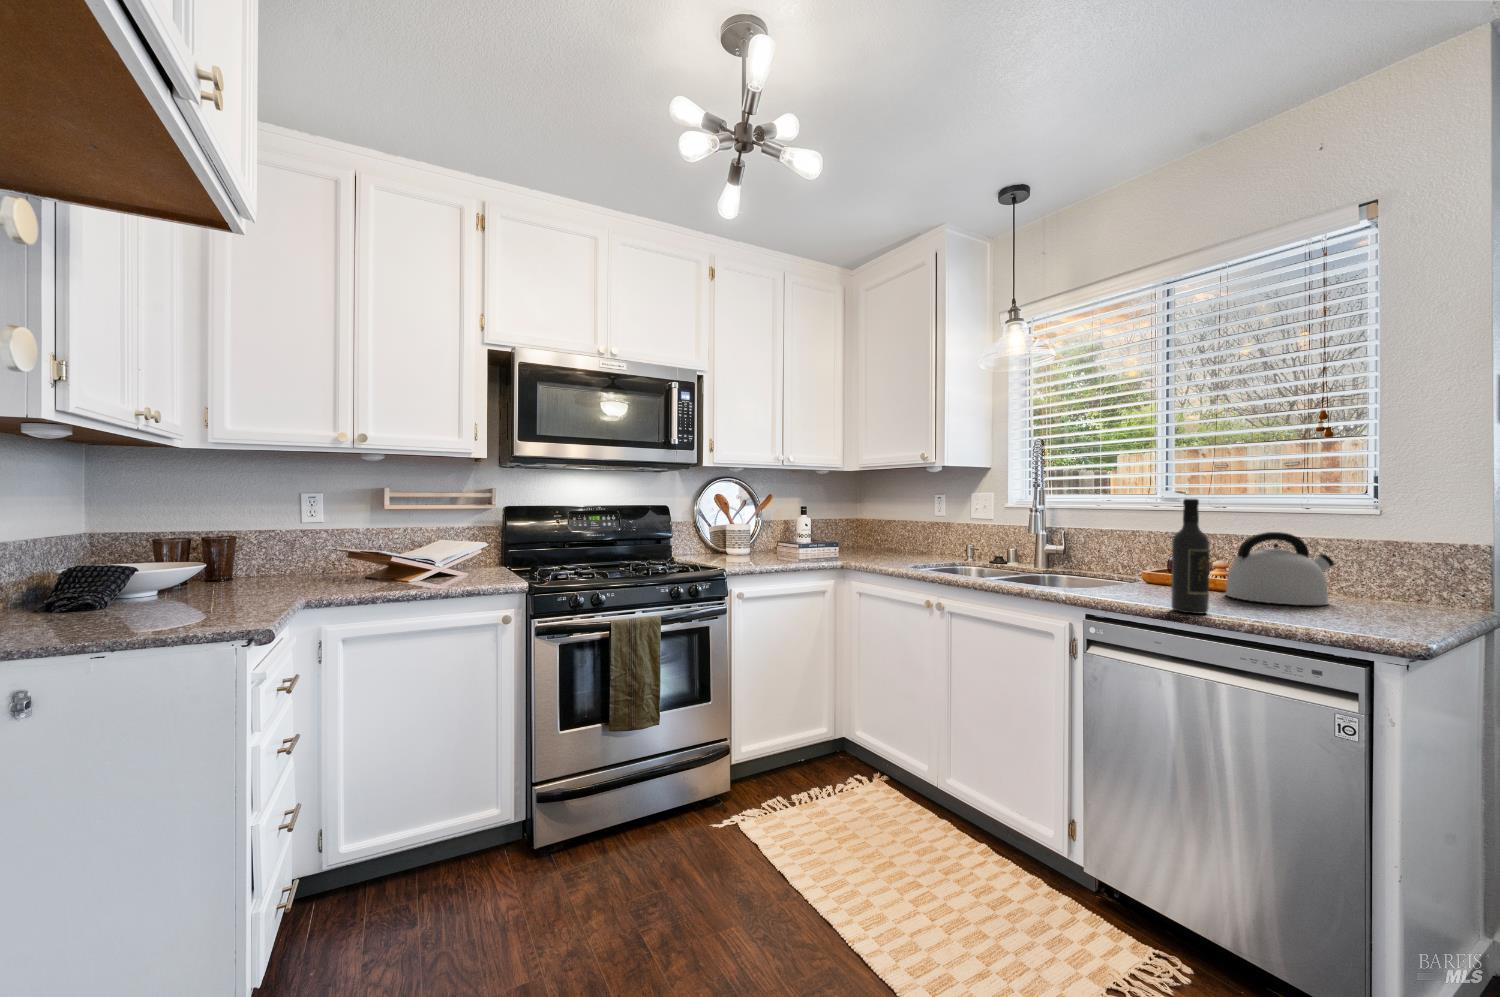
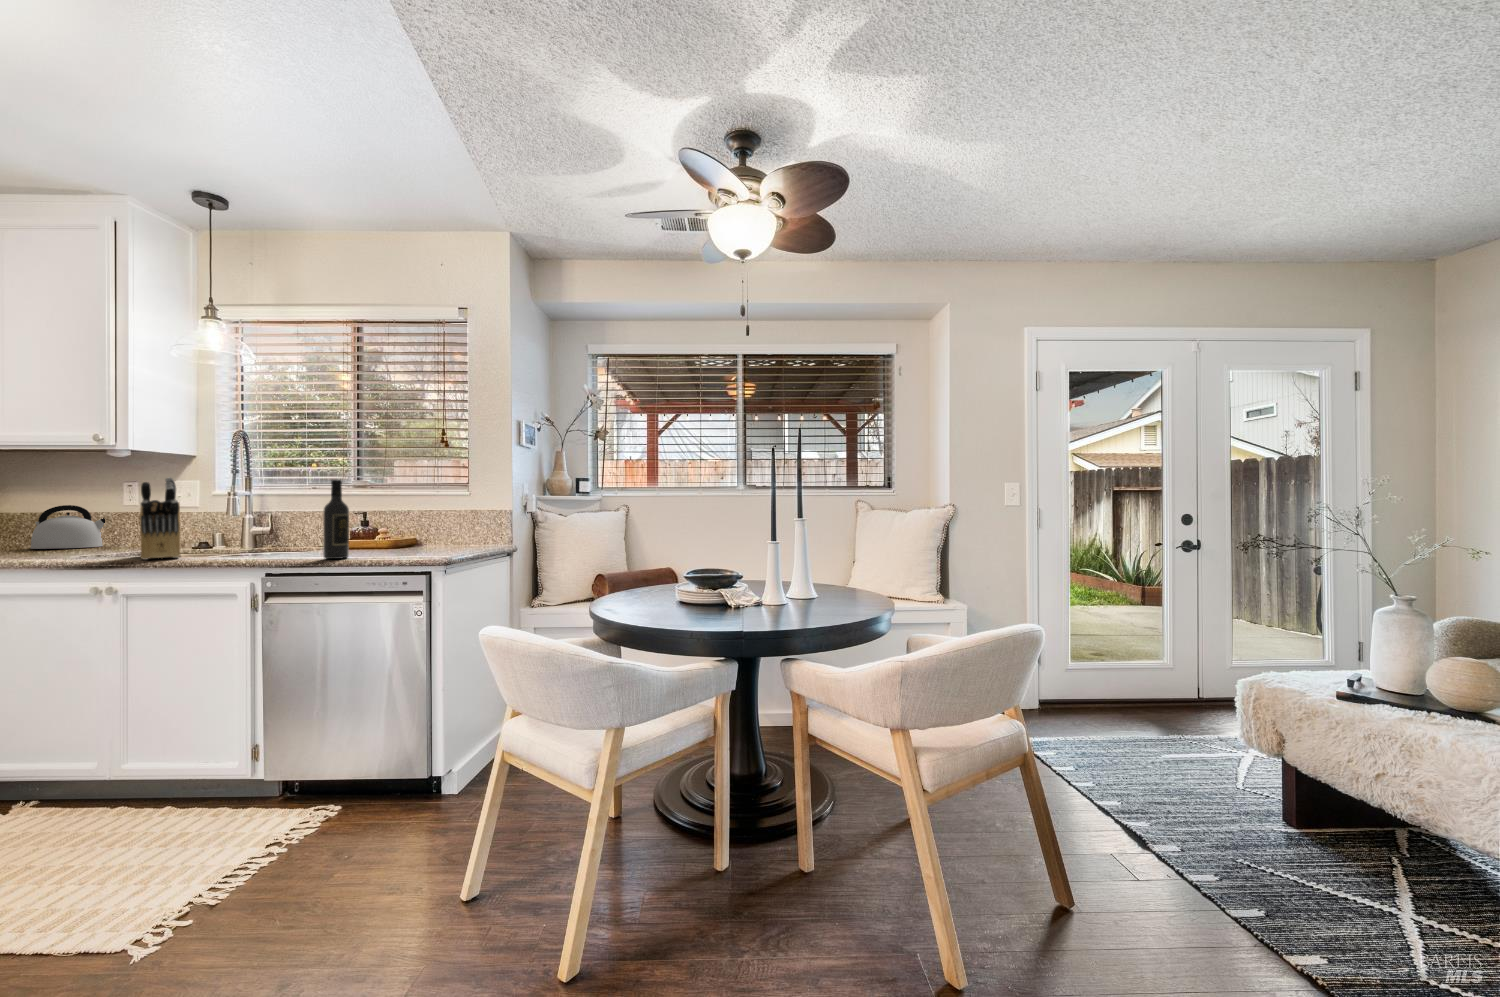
knife block: none [959,494,997,580] -> present [140,477,180,560]
kettle: present [1225,532,1334,605] -> present [30,505,106,549]

